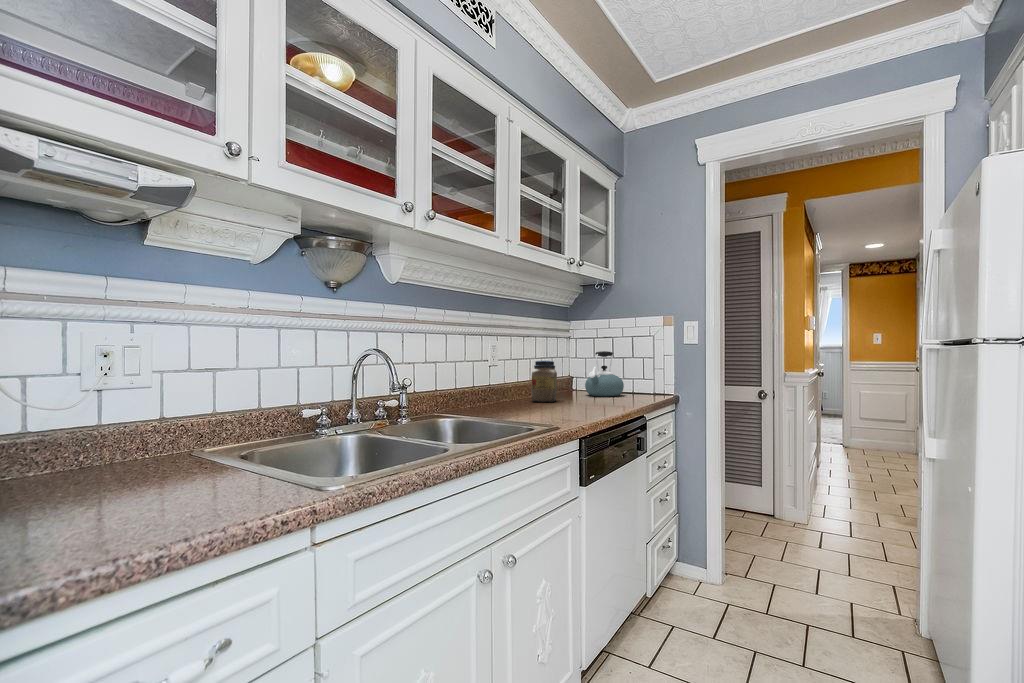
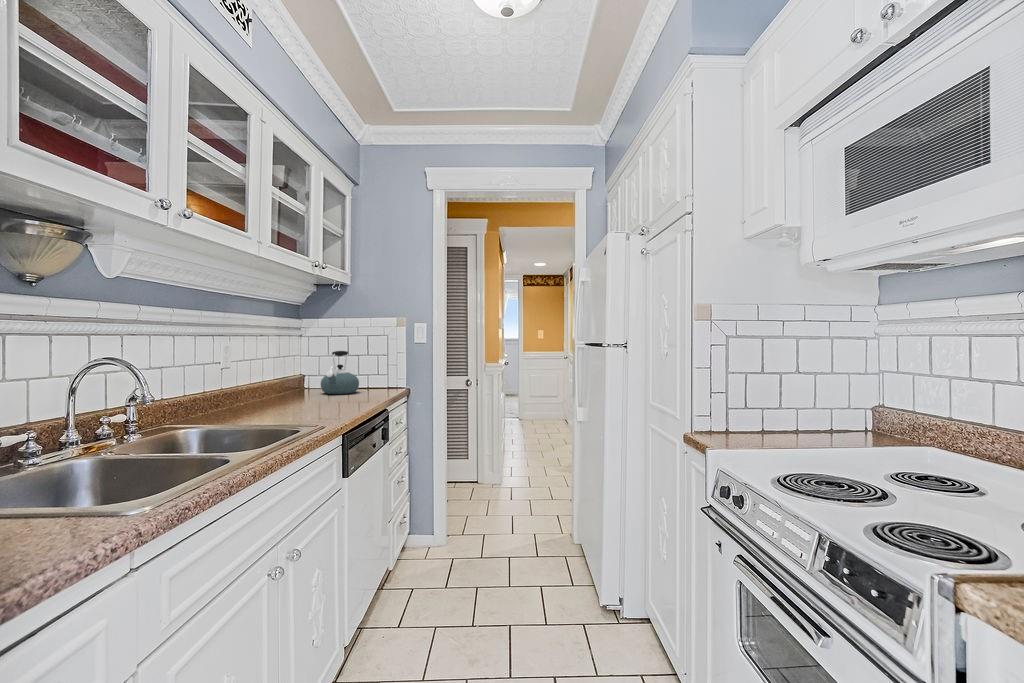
jar: present [531,361,557,402] -> none [270,362,296,404]

